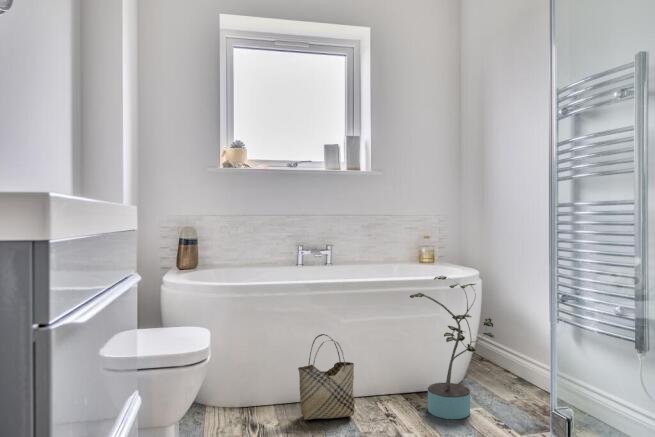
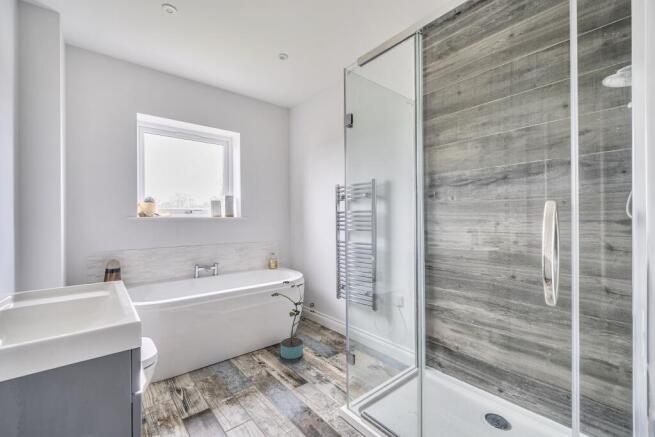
woven basket: present [298,334,355,420] -> none [206,324,241,378]

